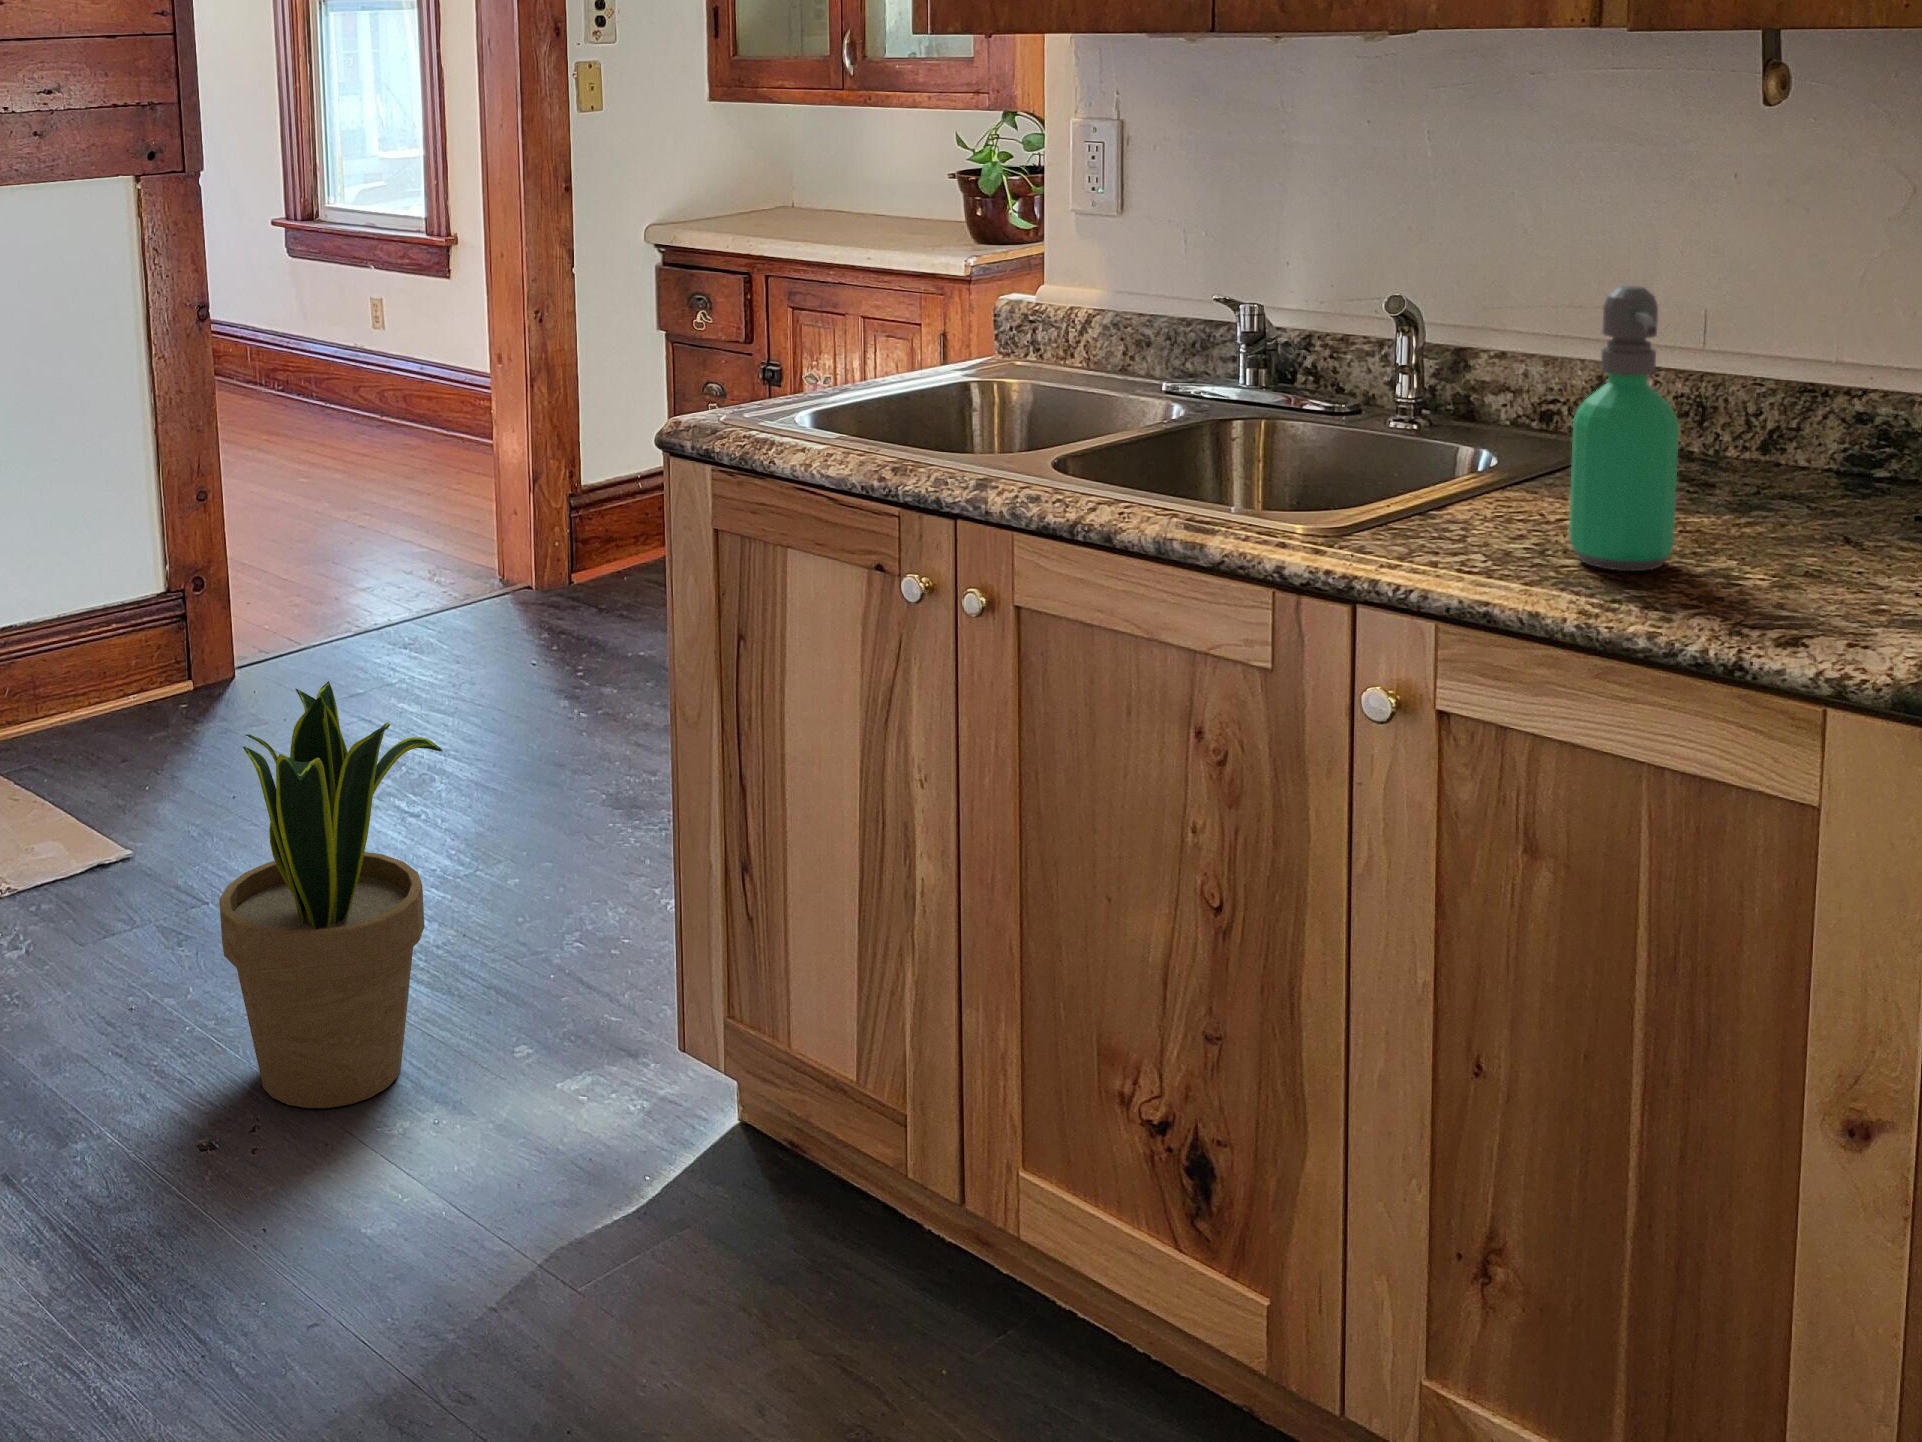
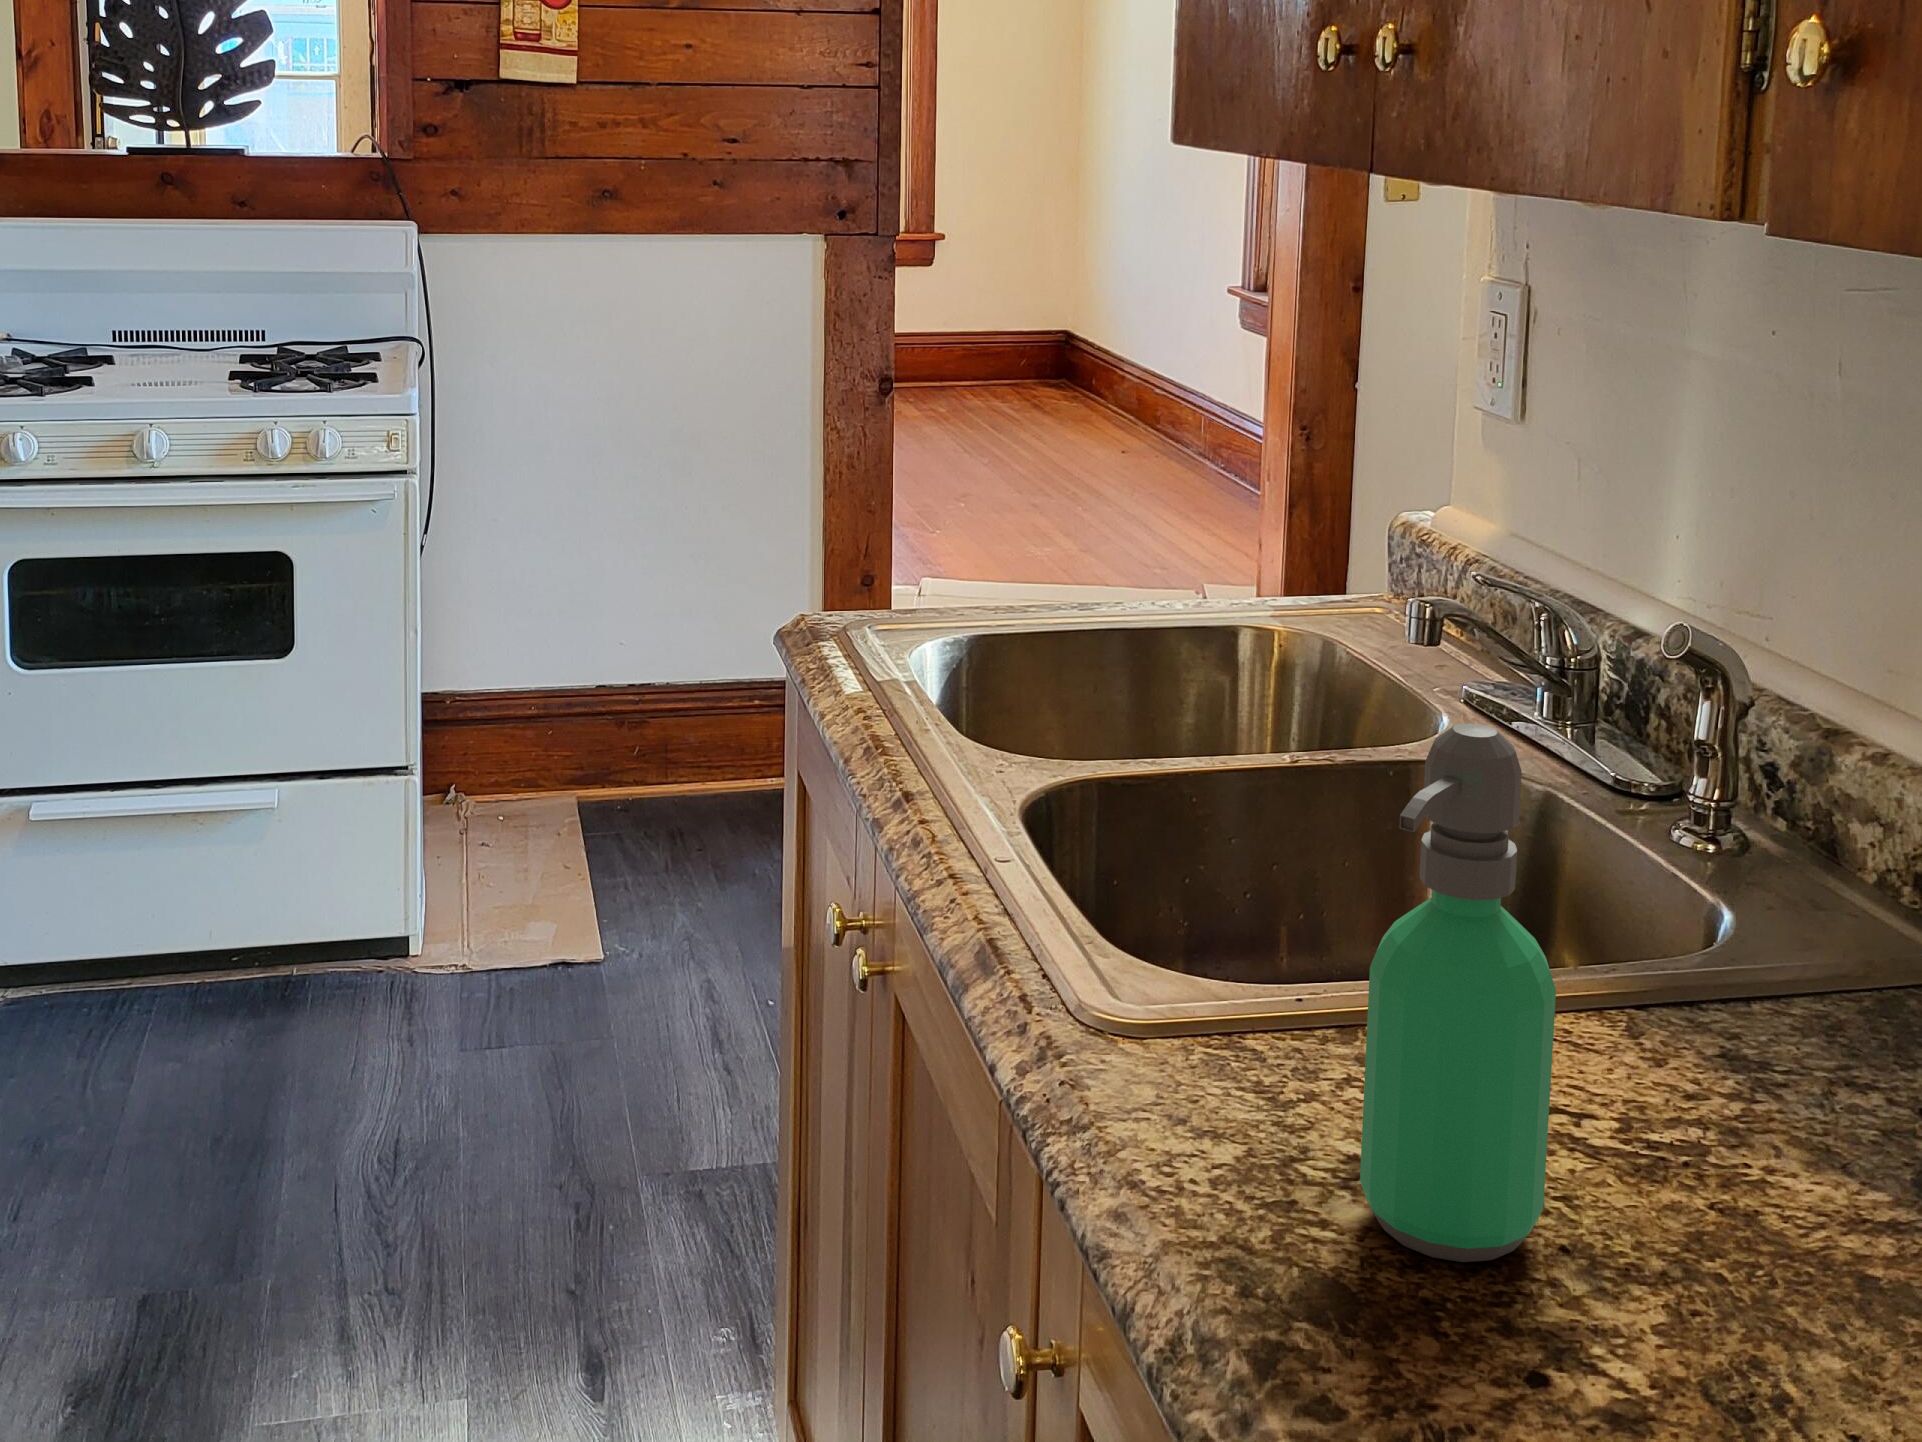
potted plant: present [219,681,443,1108] -> none [404,837,669,1331]

